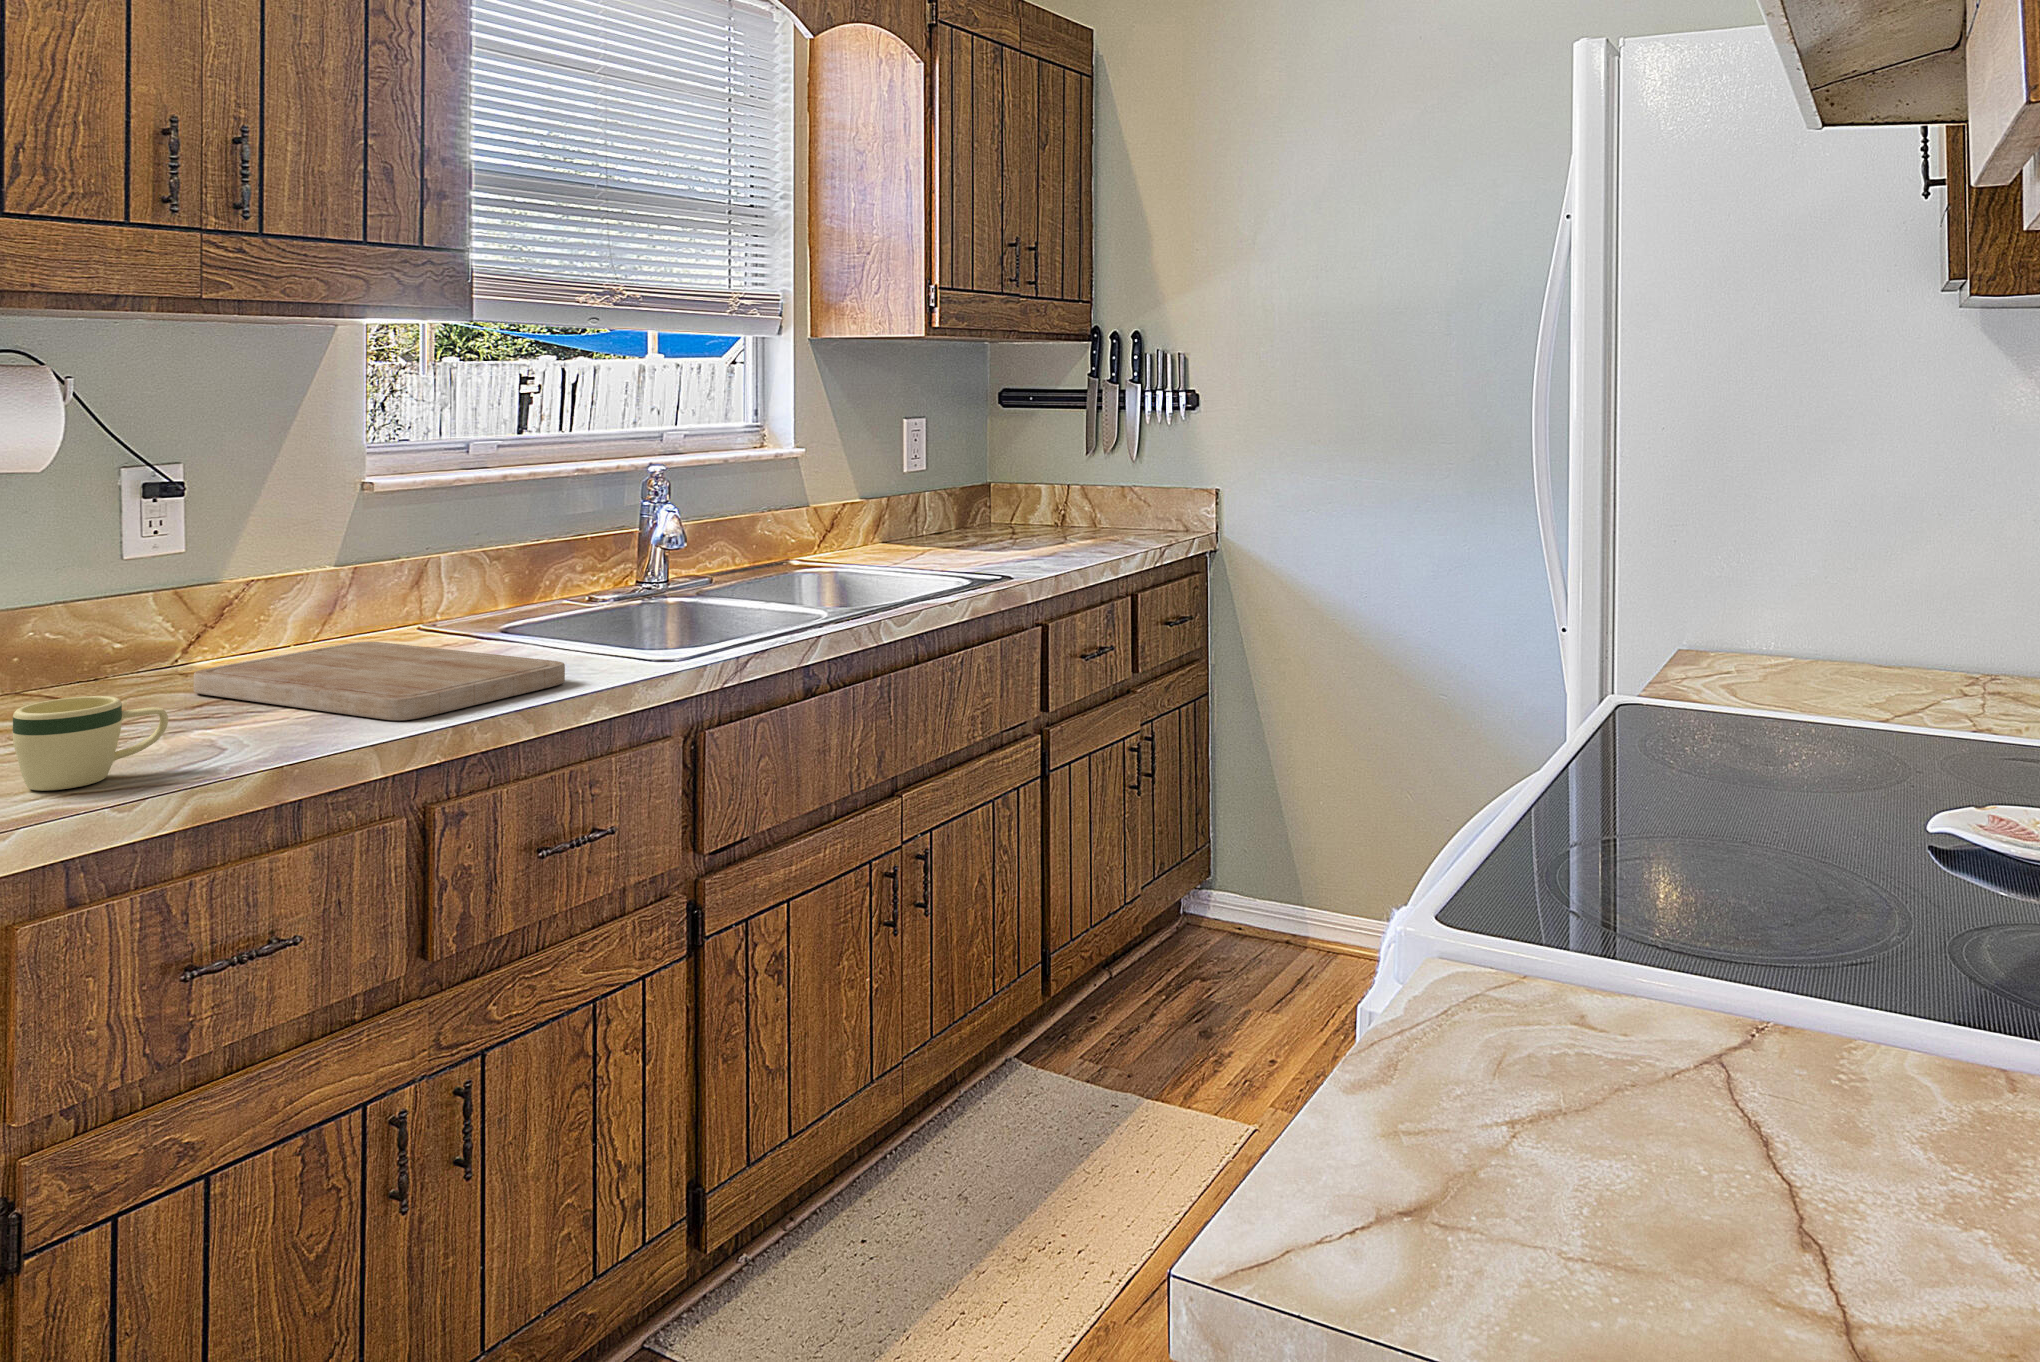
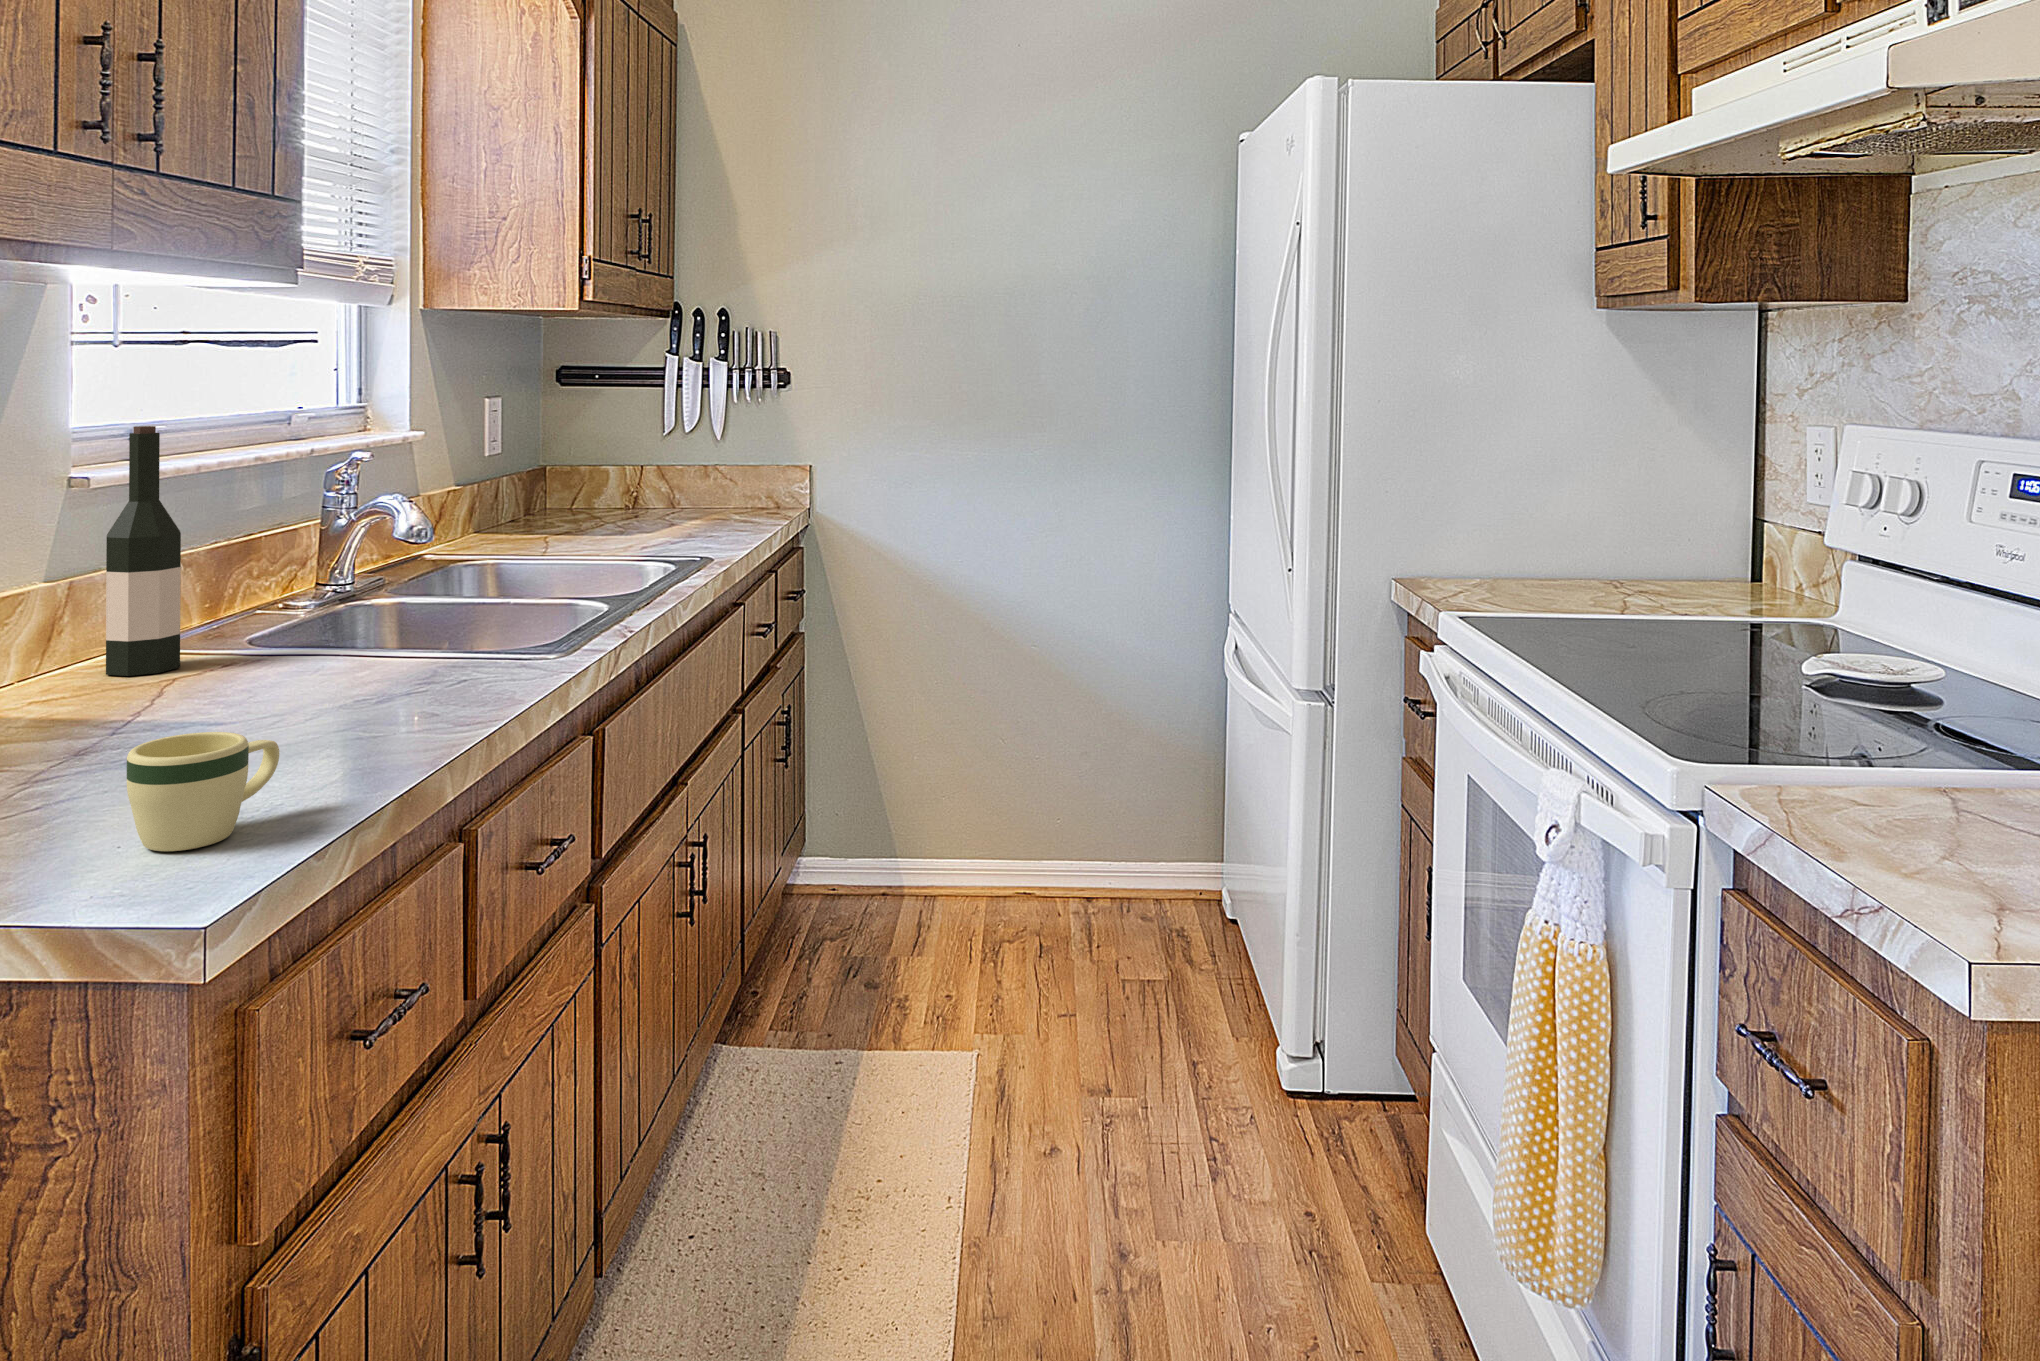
wine bottle: none [359,442,423,648] -> present [106,426,181,676]
cutting board: present [194,642,565,720] -> none [36,663,503,740]

